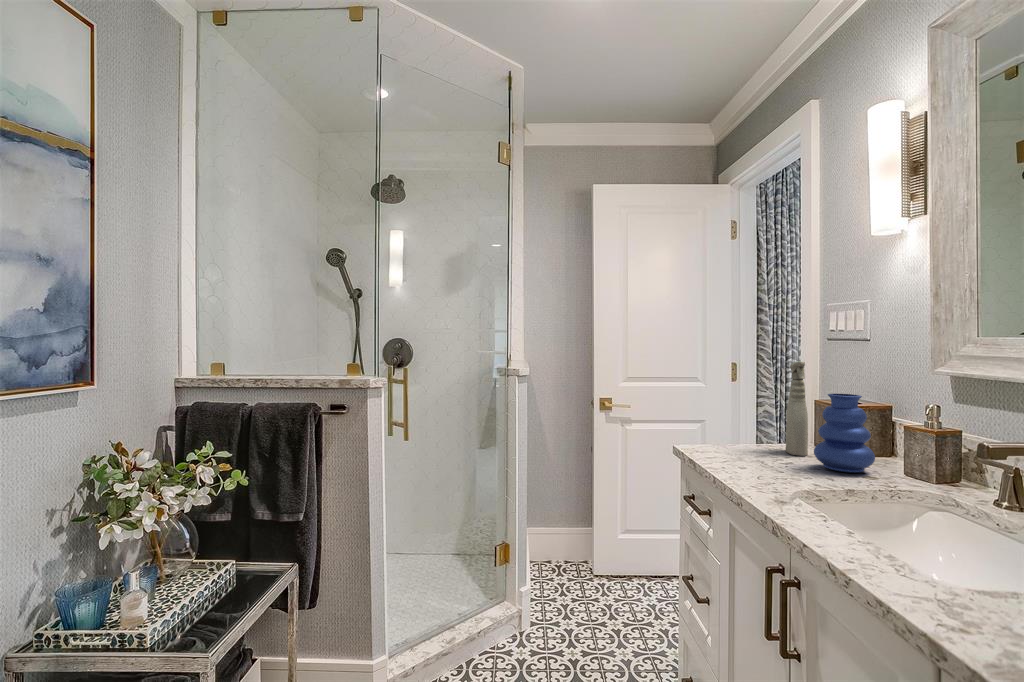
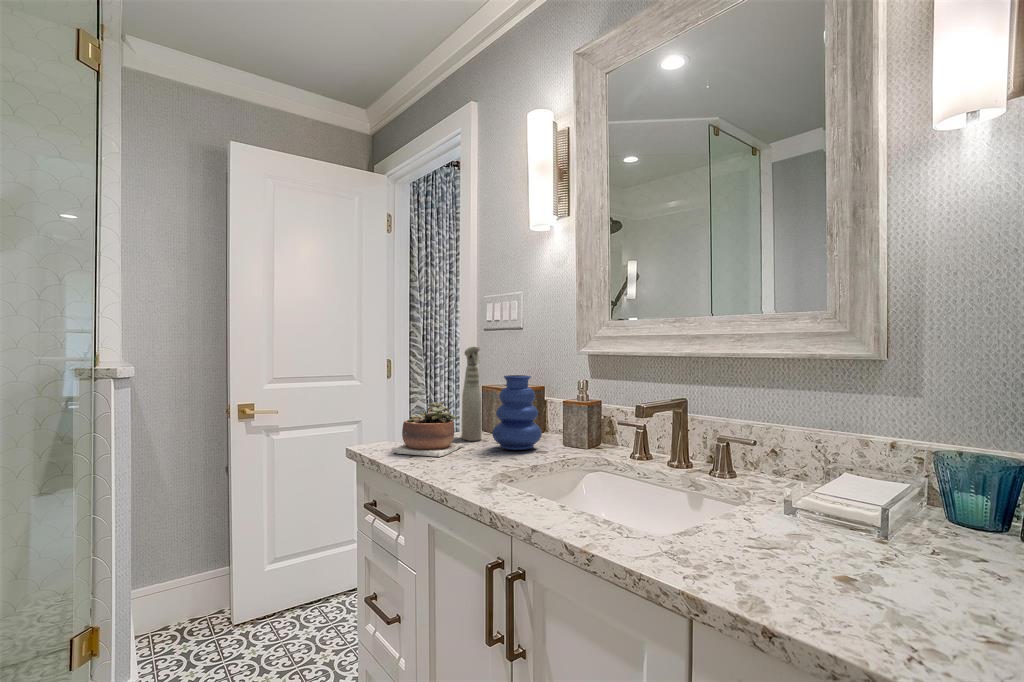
succulent plant: none [709,413,784,466] -> present [391,401,464,457]

